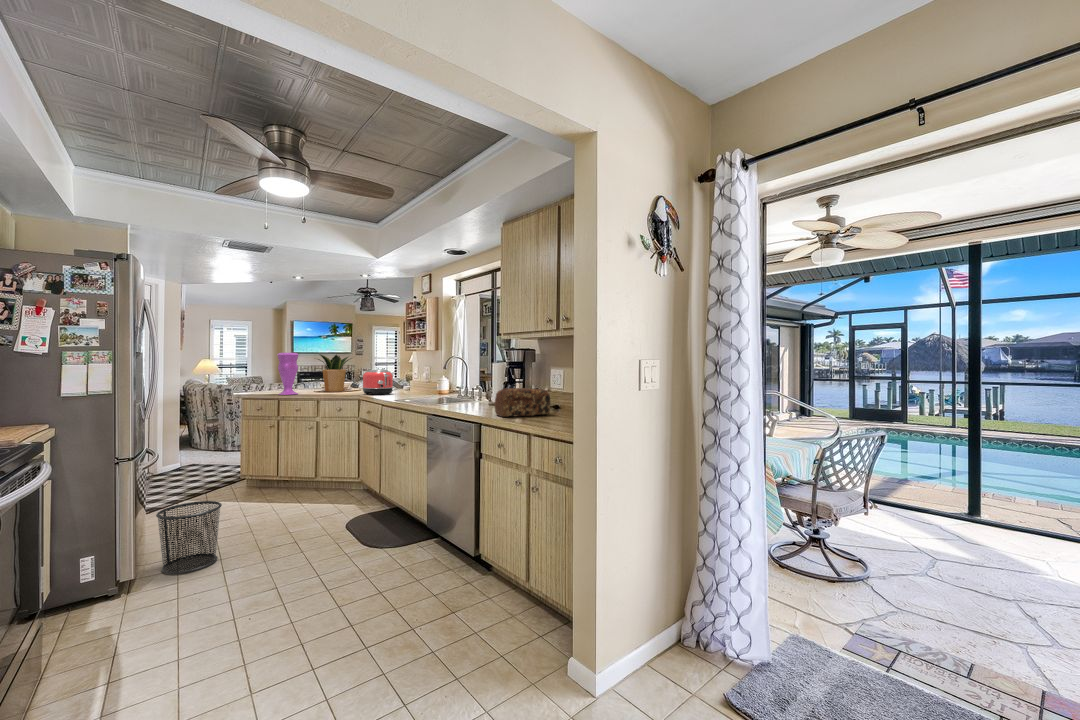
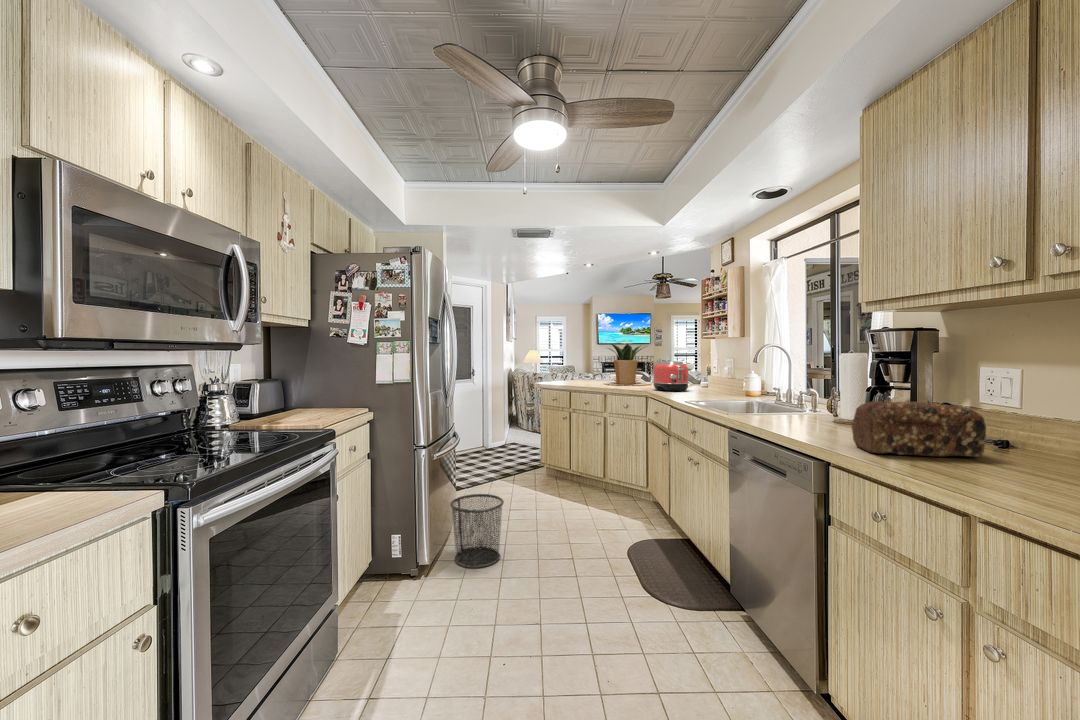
vase: present [277,353,299,395] -> none [569,342,590,386]

